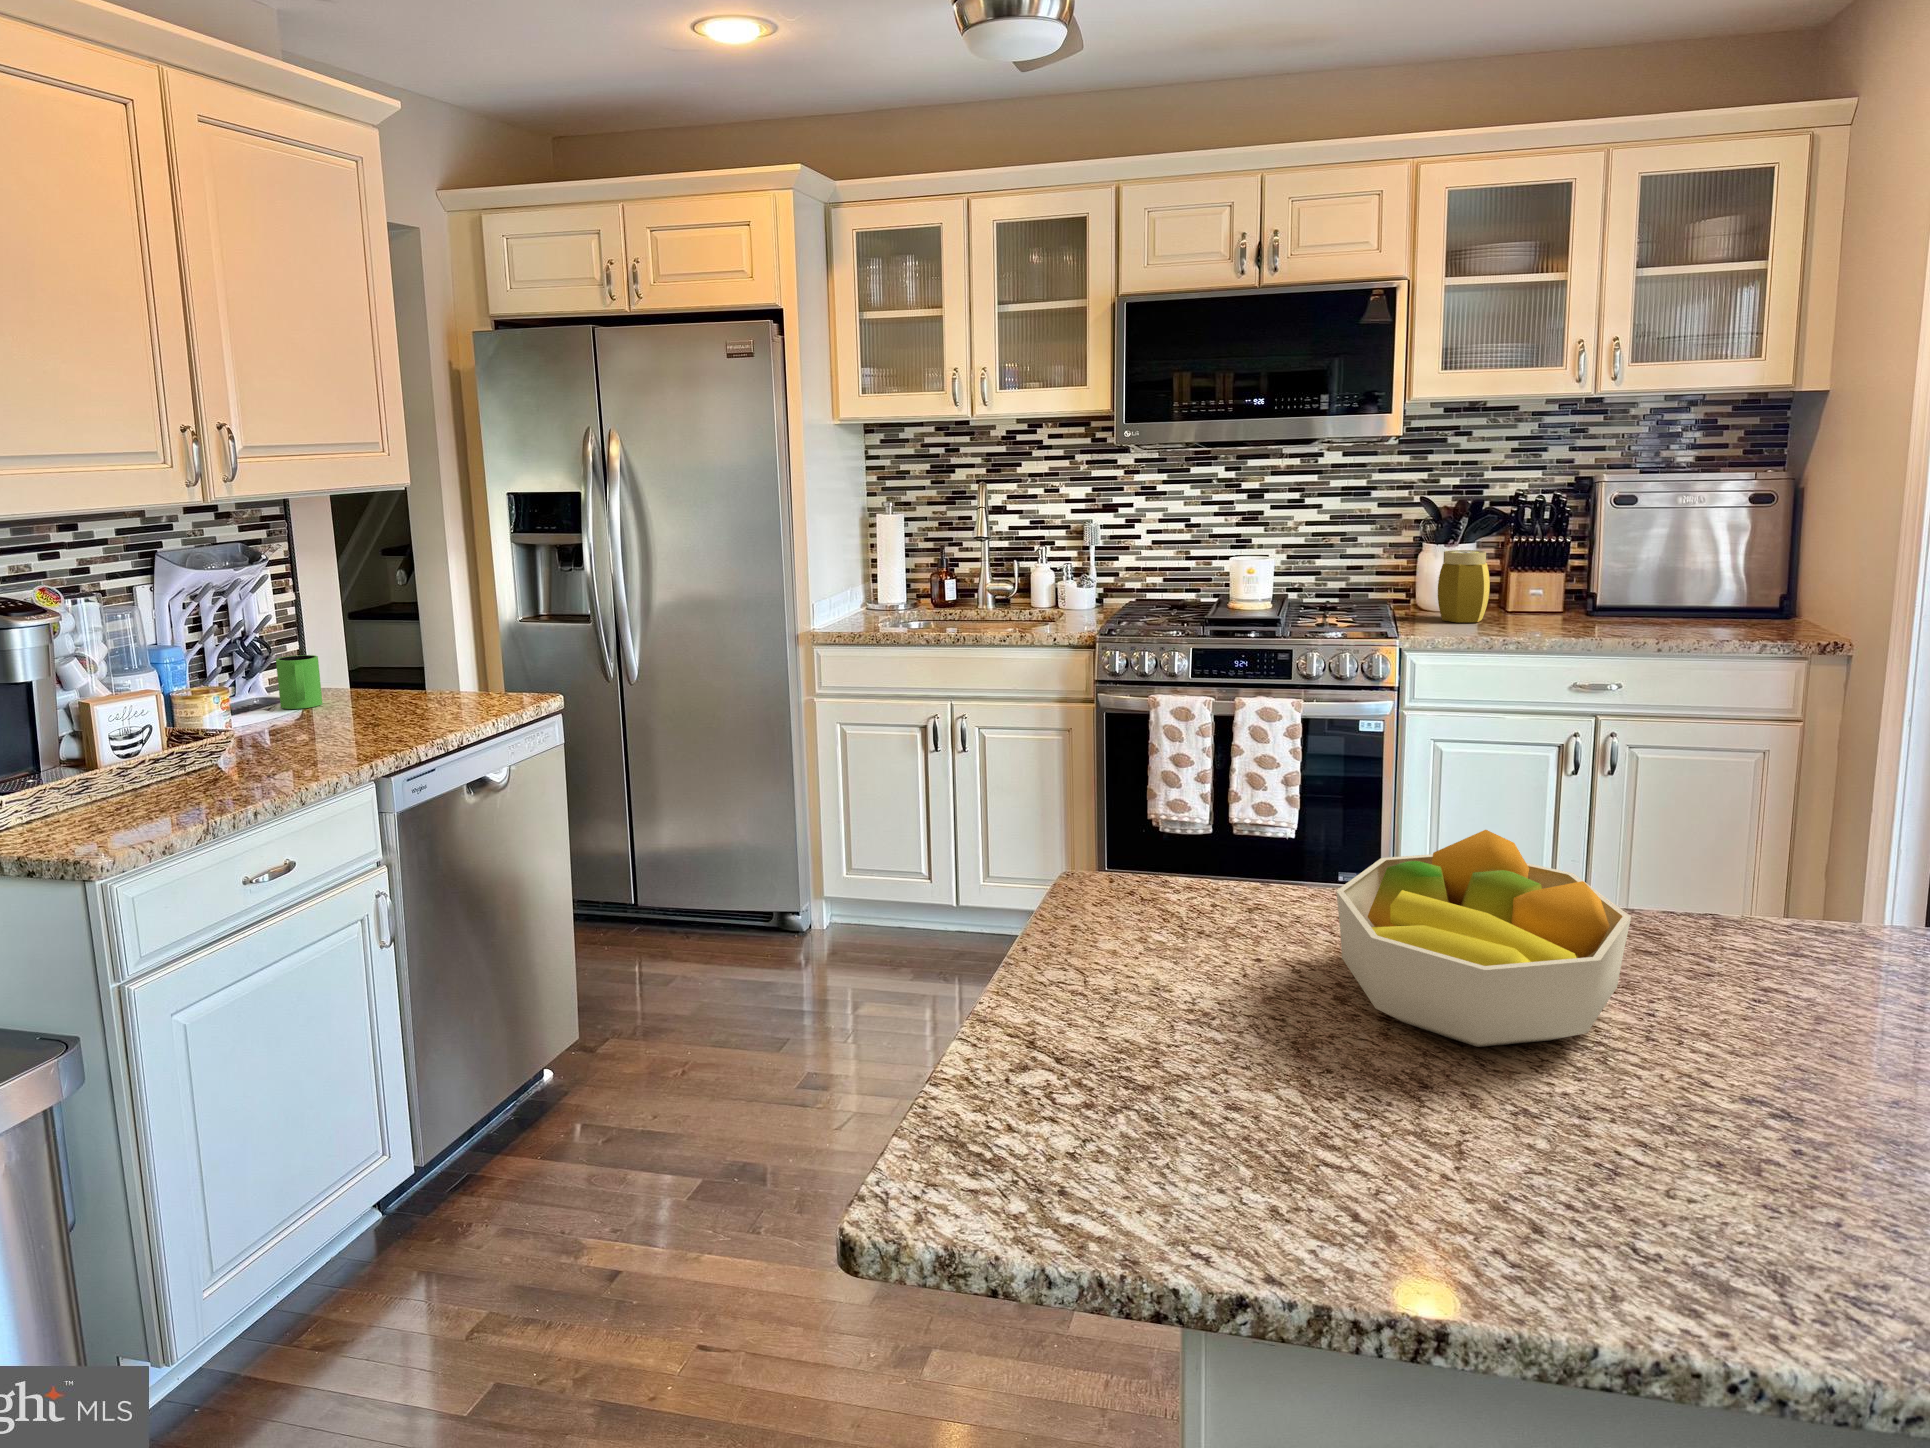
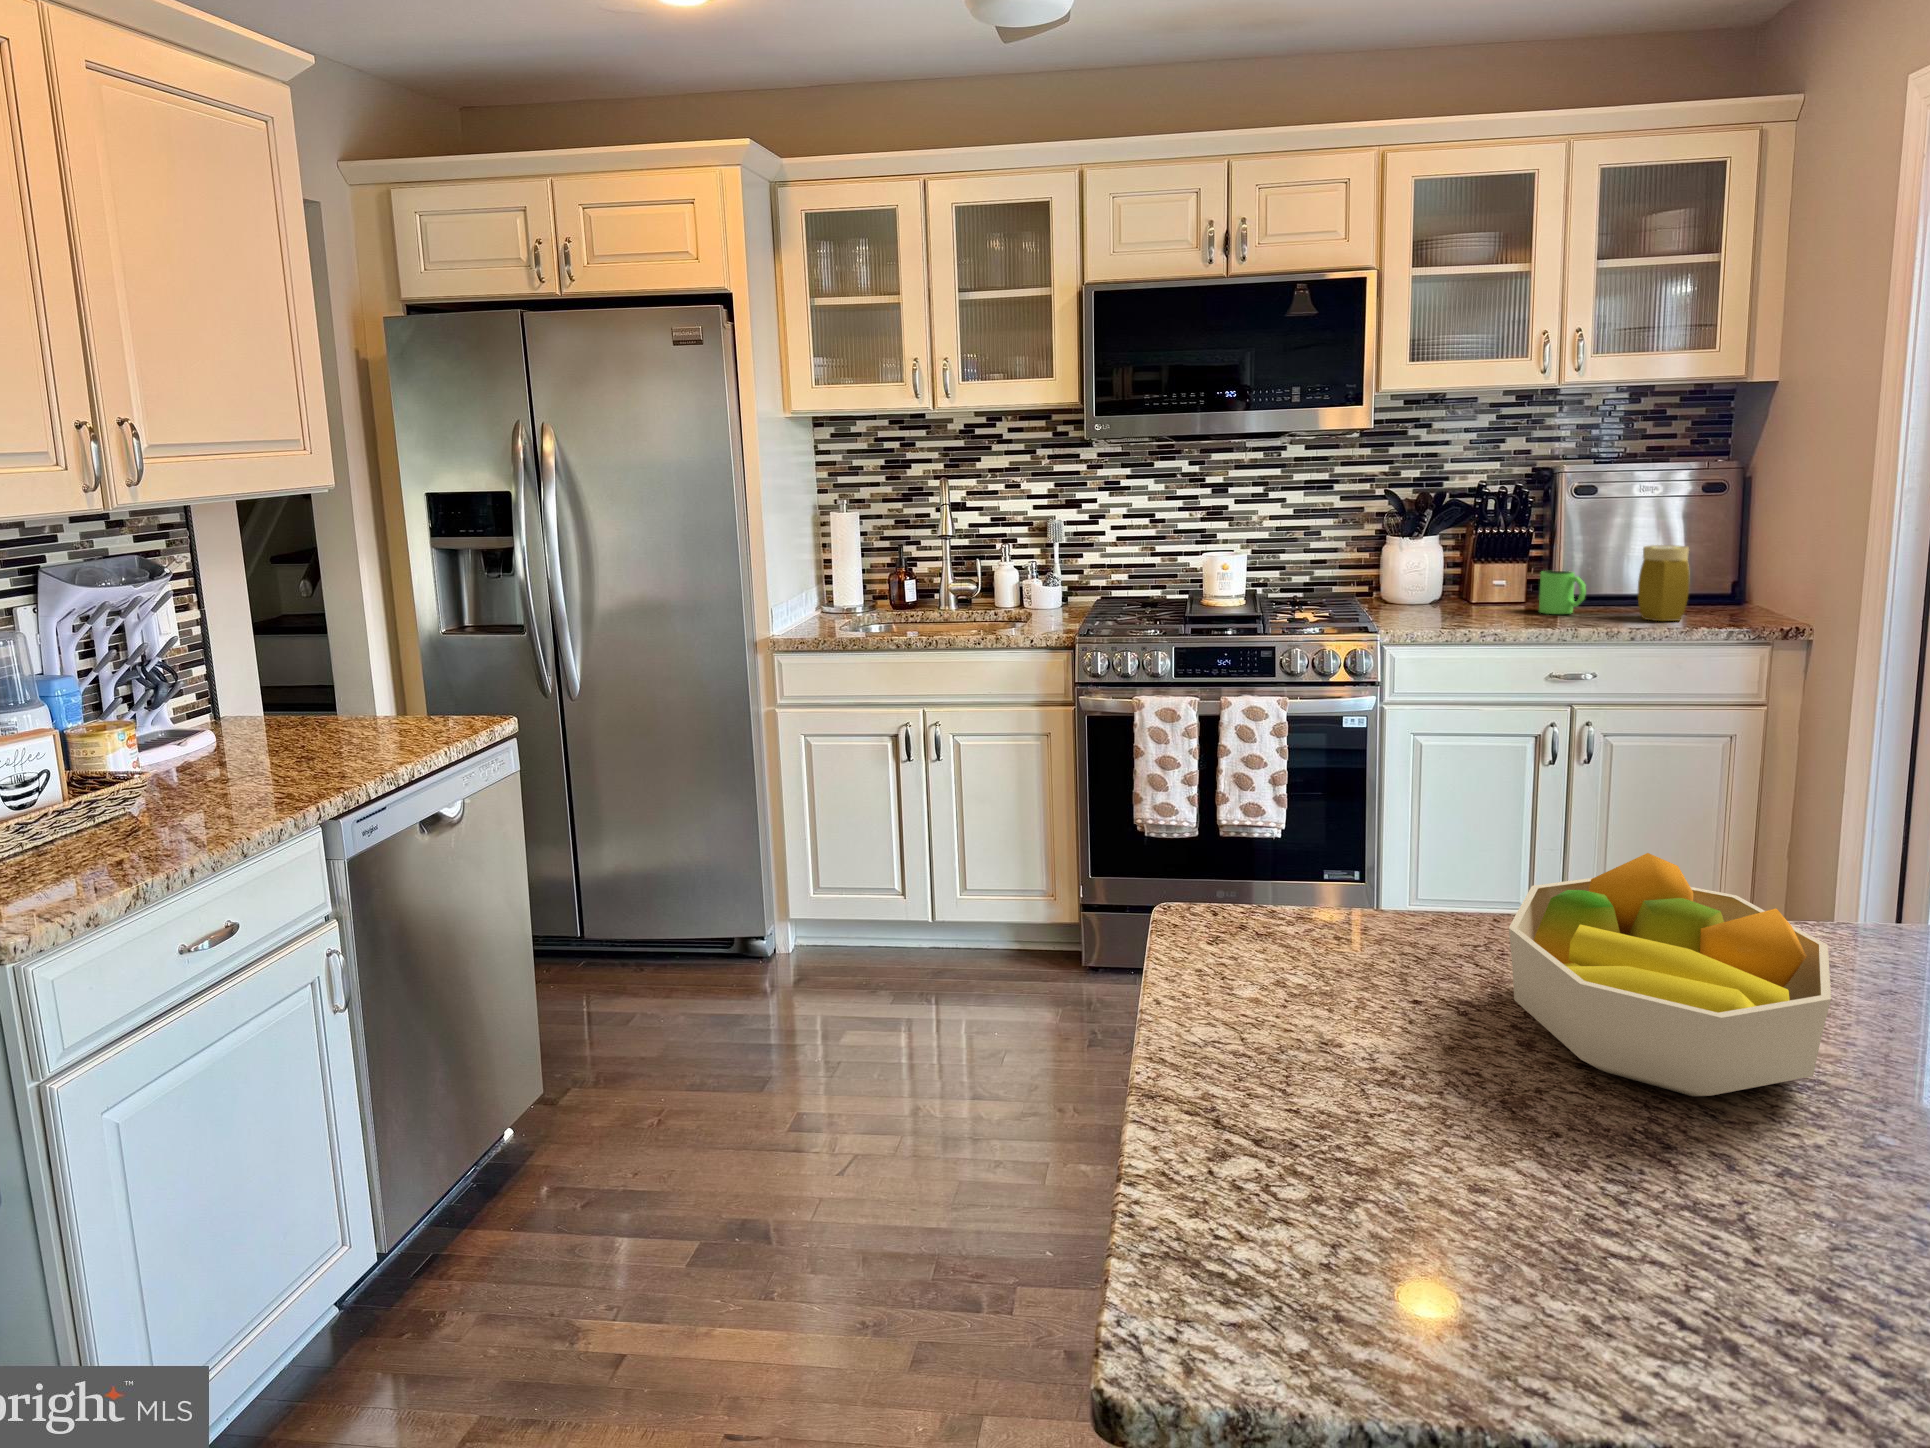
jar: present [1438,550,1490,622] -> present [1638,545,1689,621]
mug: present [276,655,322,709] -> present [1539,571,1586,614]

